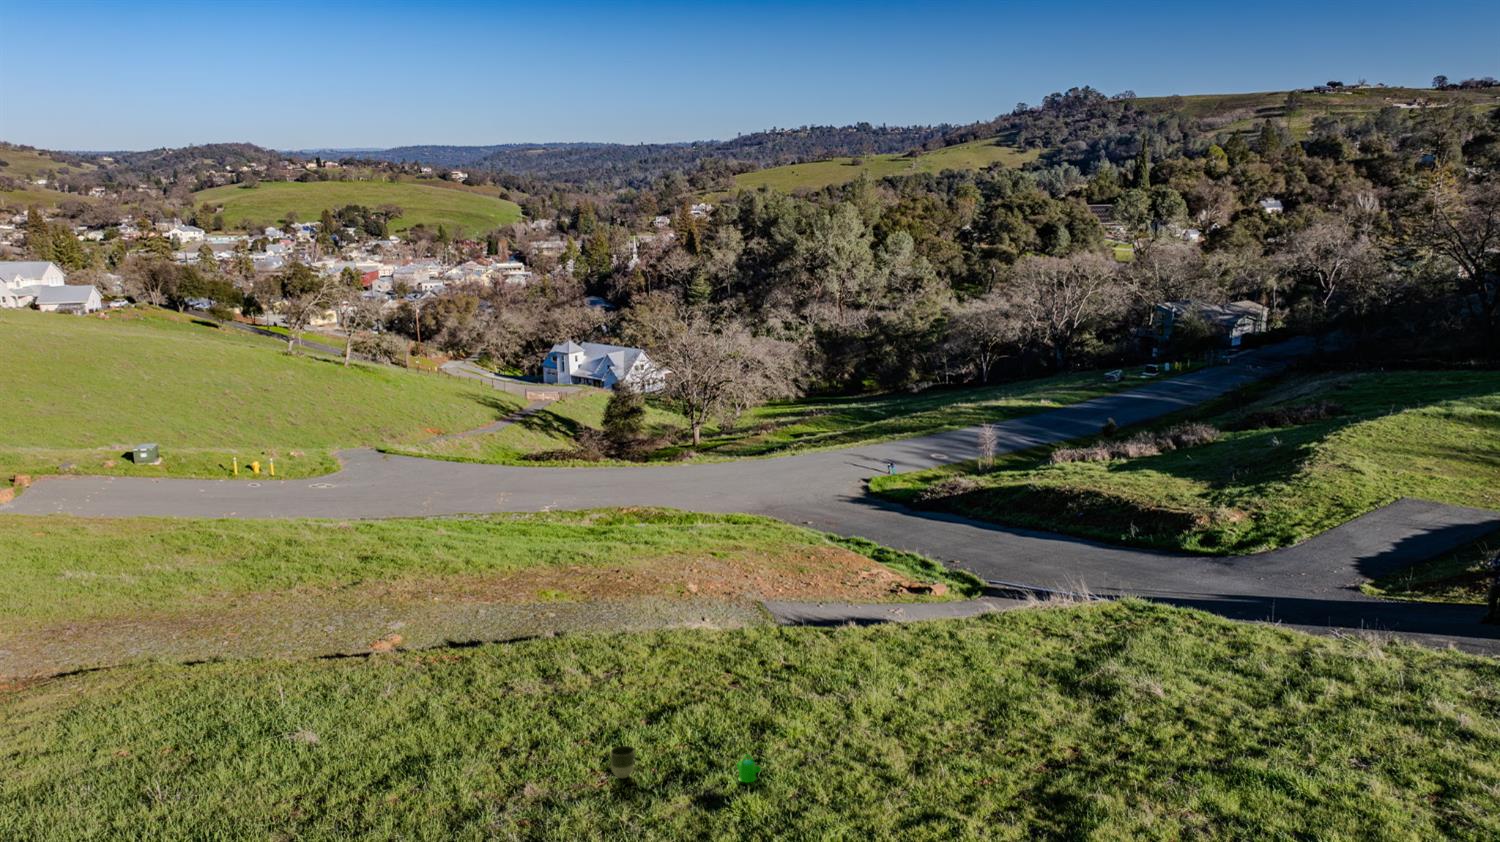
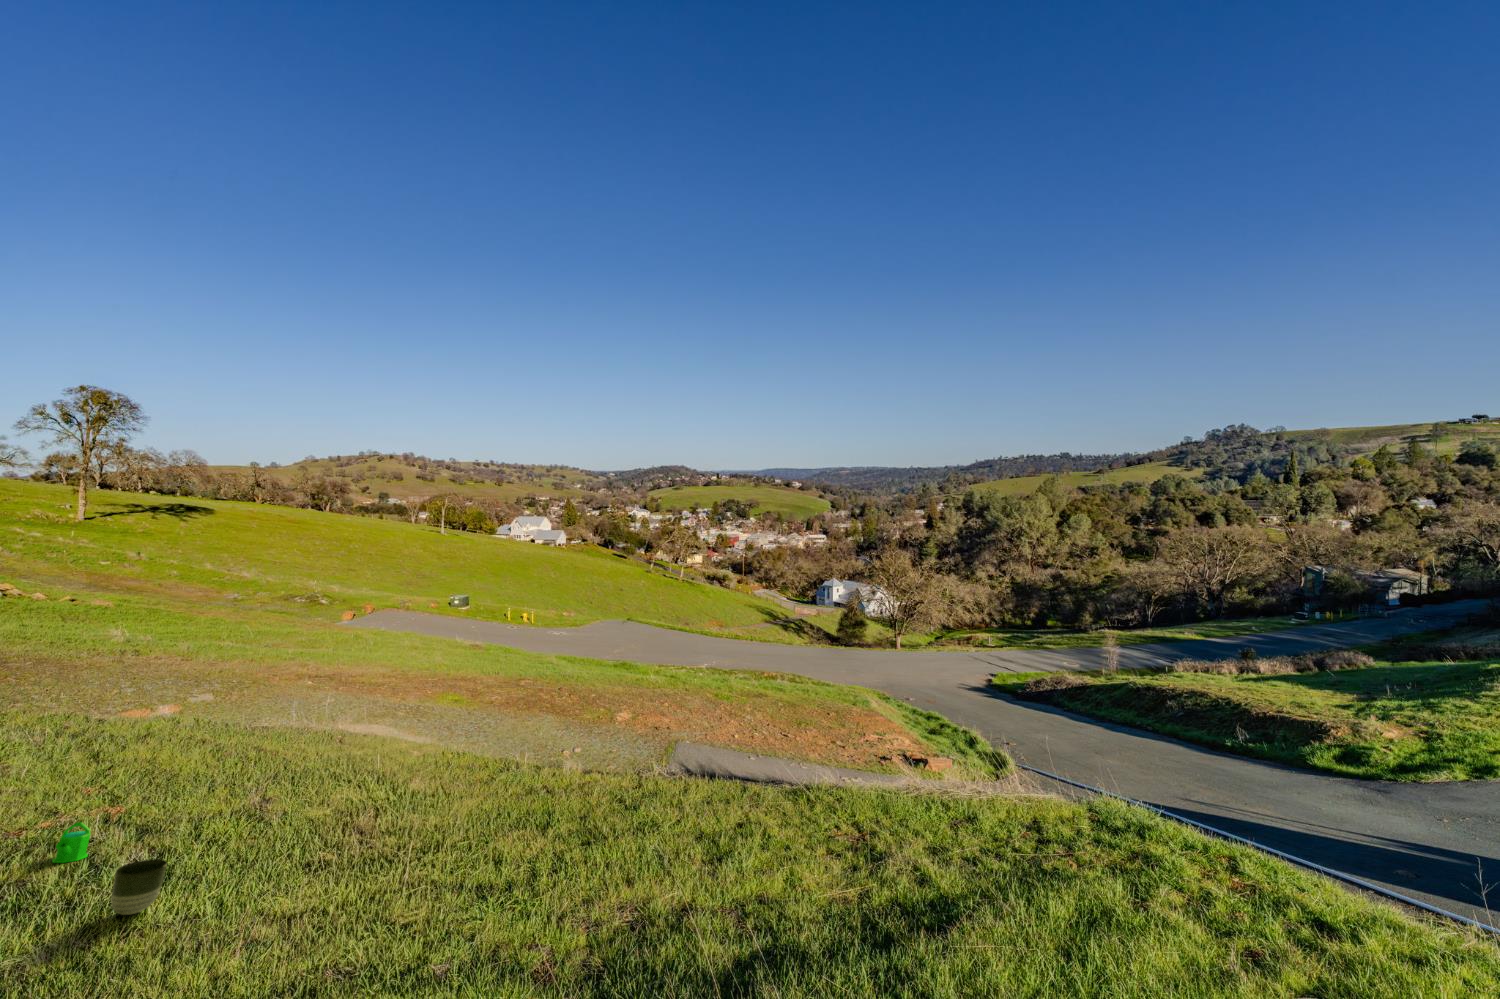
watering can: present [737,754,761,782] -> present [52,822,91,863]

